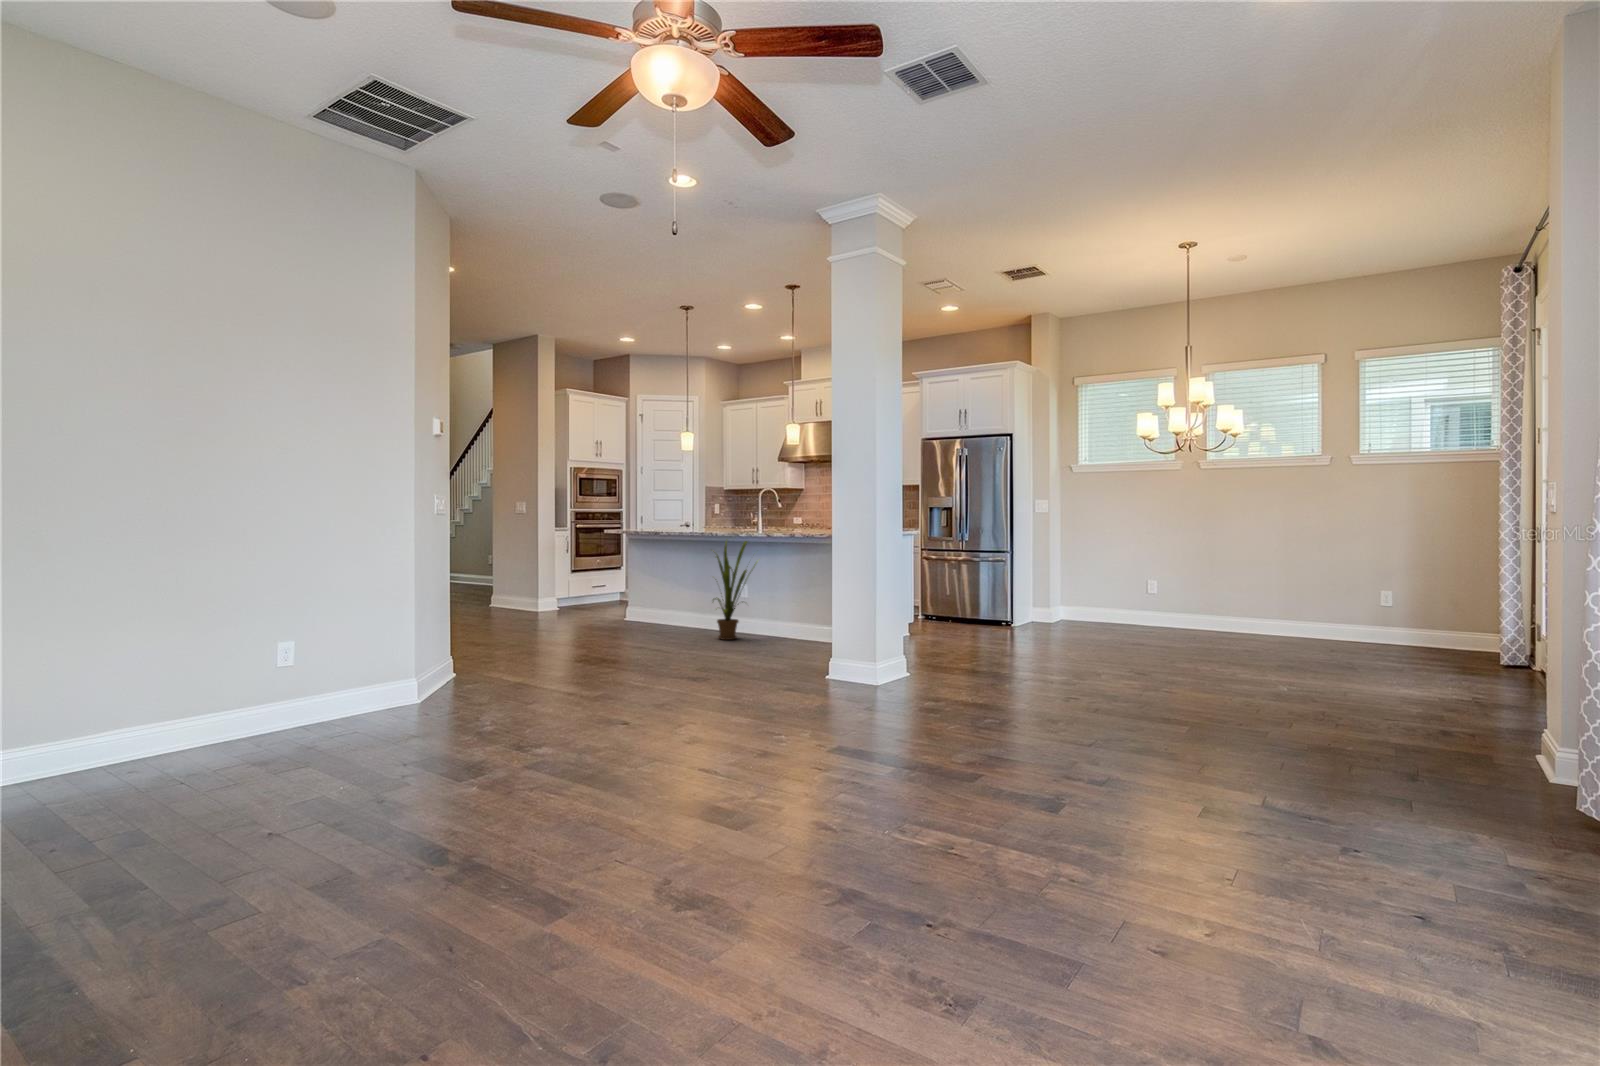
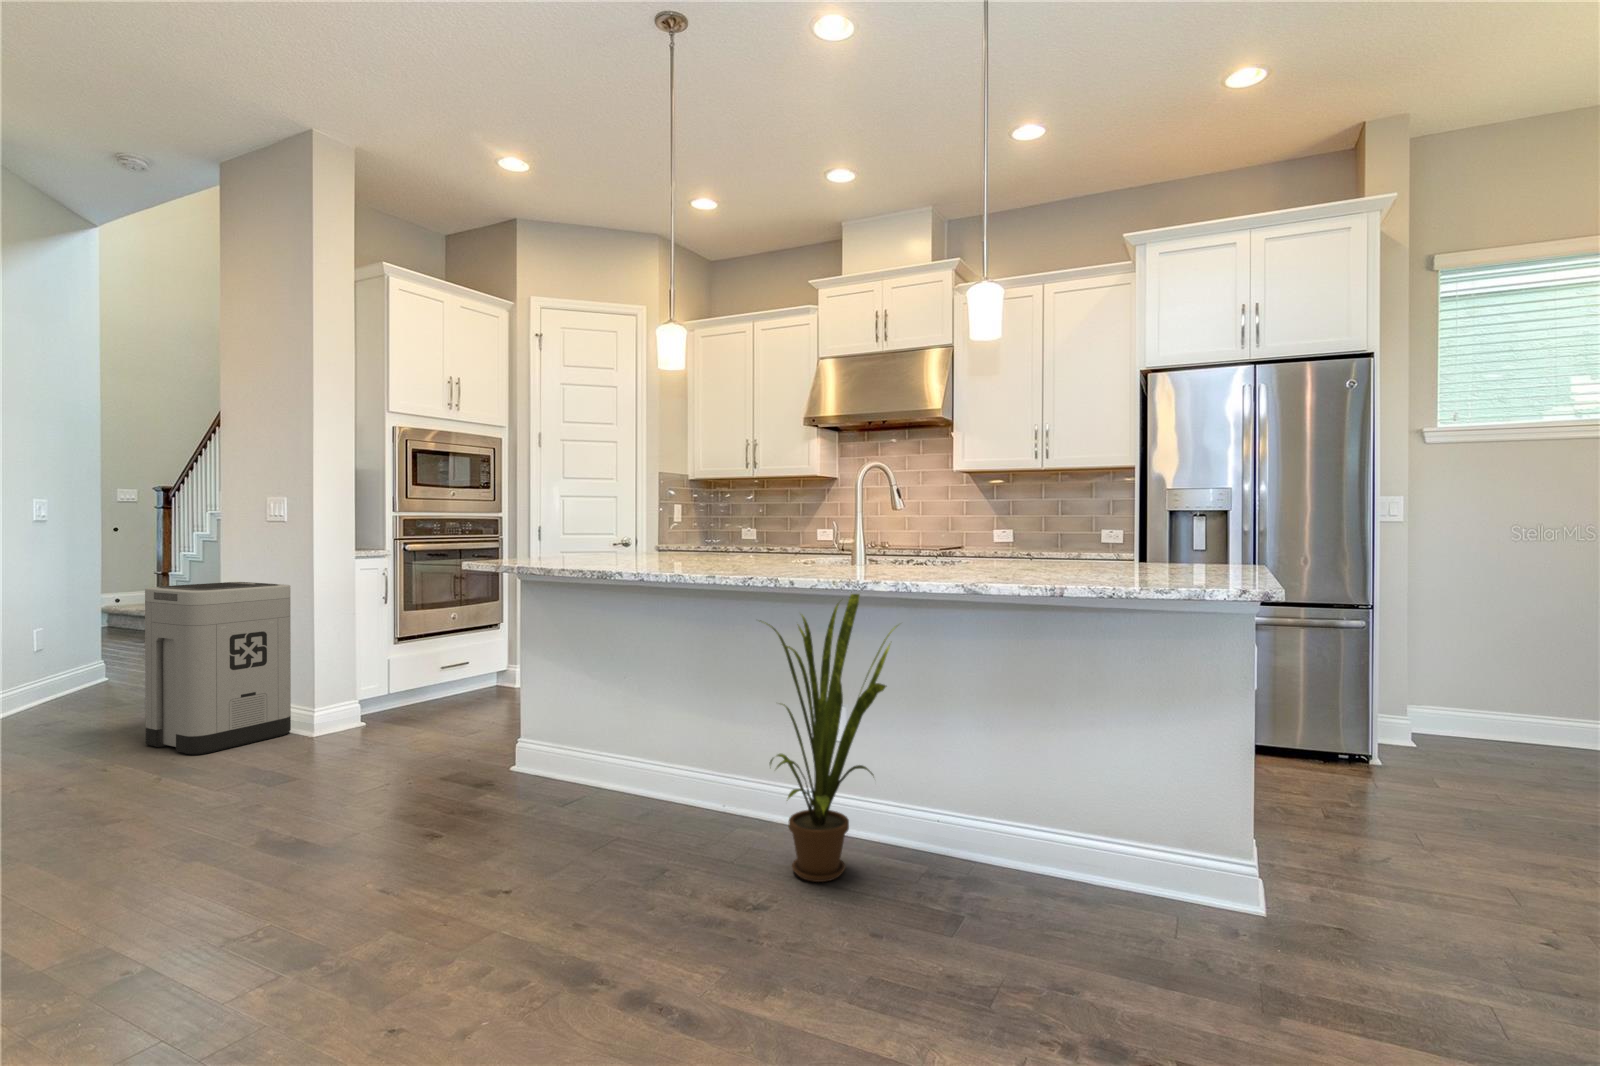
trash can: none [471,542,529,614] -> present [145,582,291,755]

